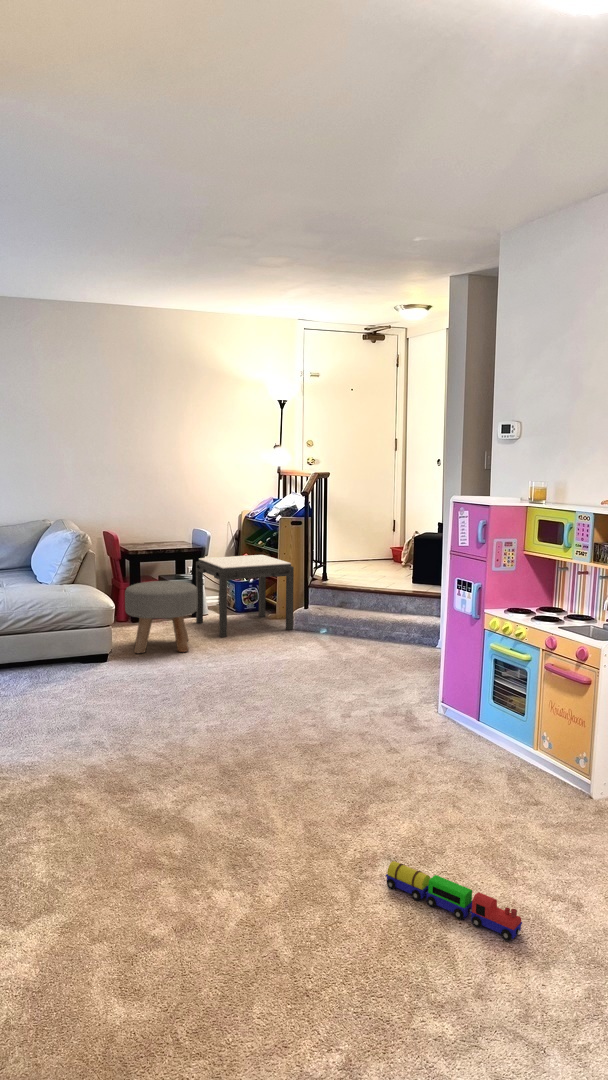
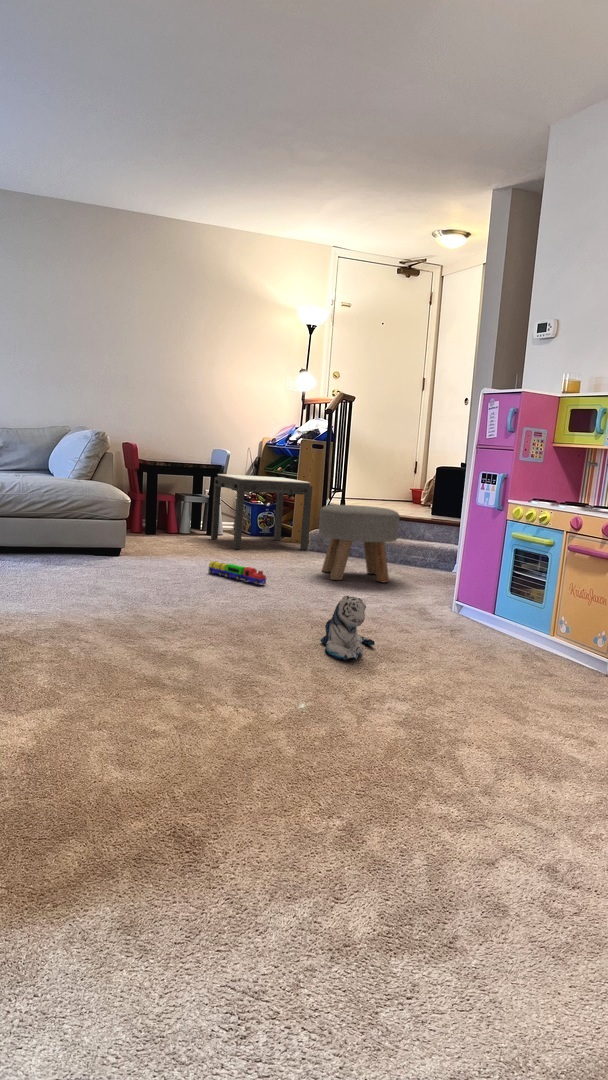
ottoman: present [125,581,197,653] -> present [319,505,400,582]
plush toy: none [313,738,366,807] -> present [321,596,375,660]
toy train: present [386,861,522,941] -> present [208,561,266,585]

